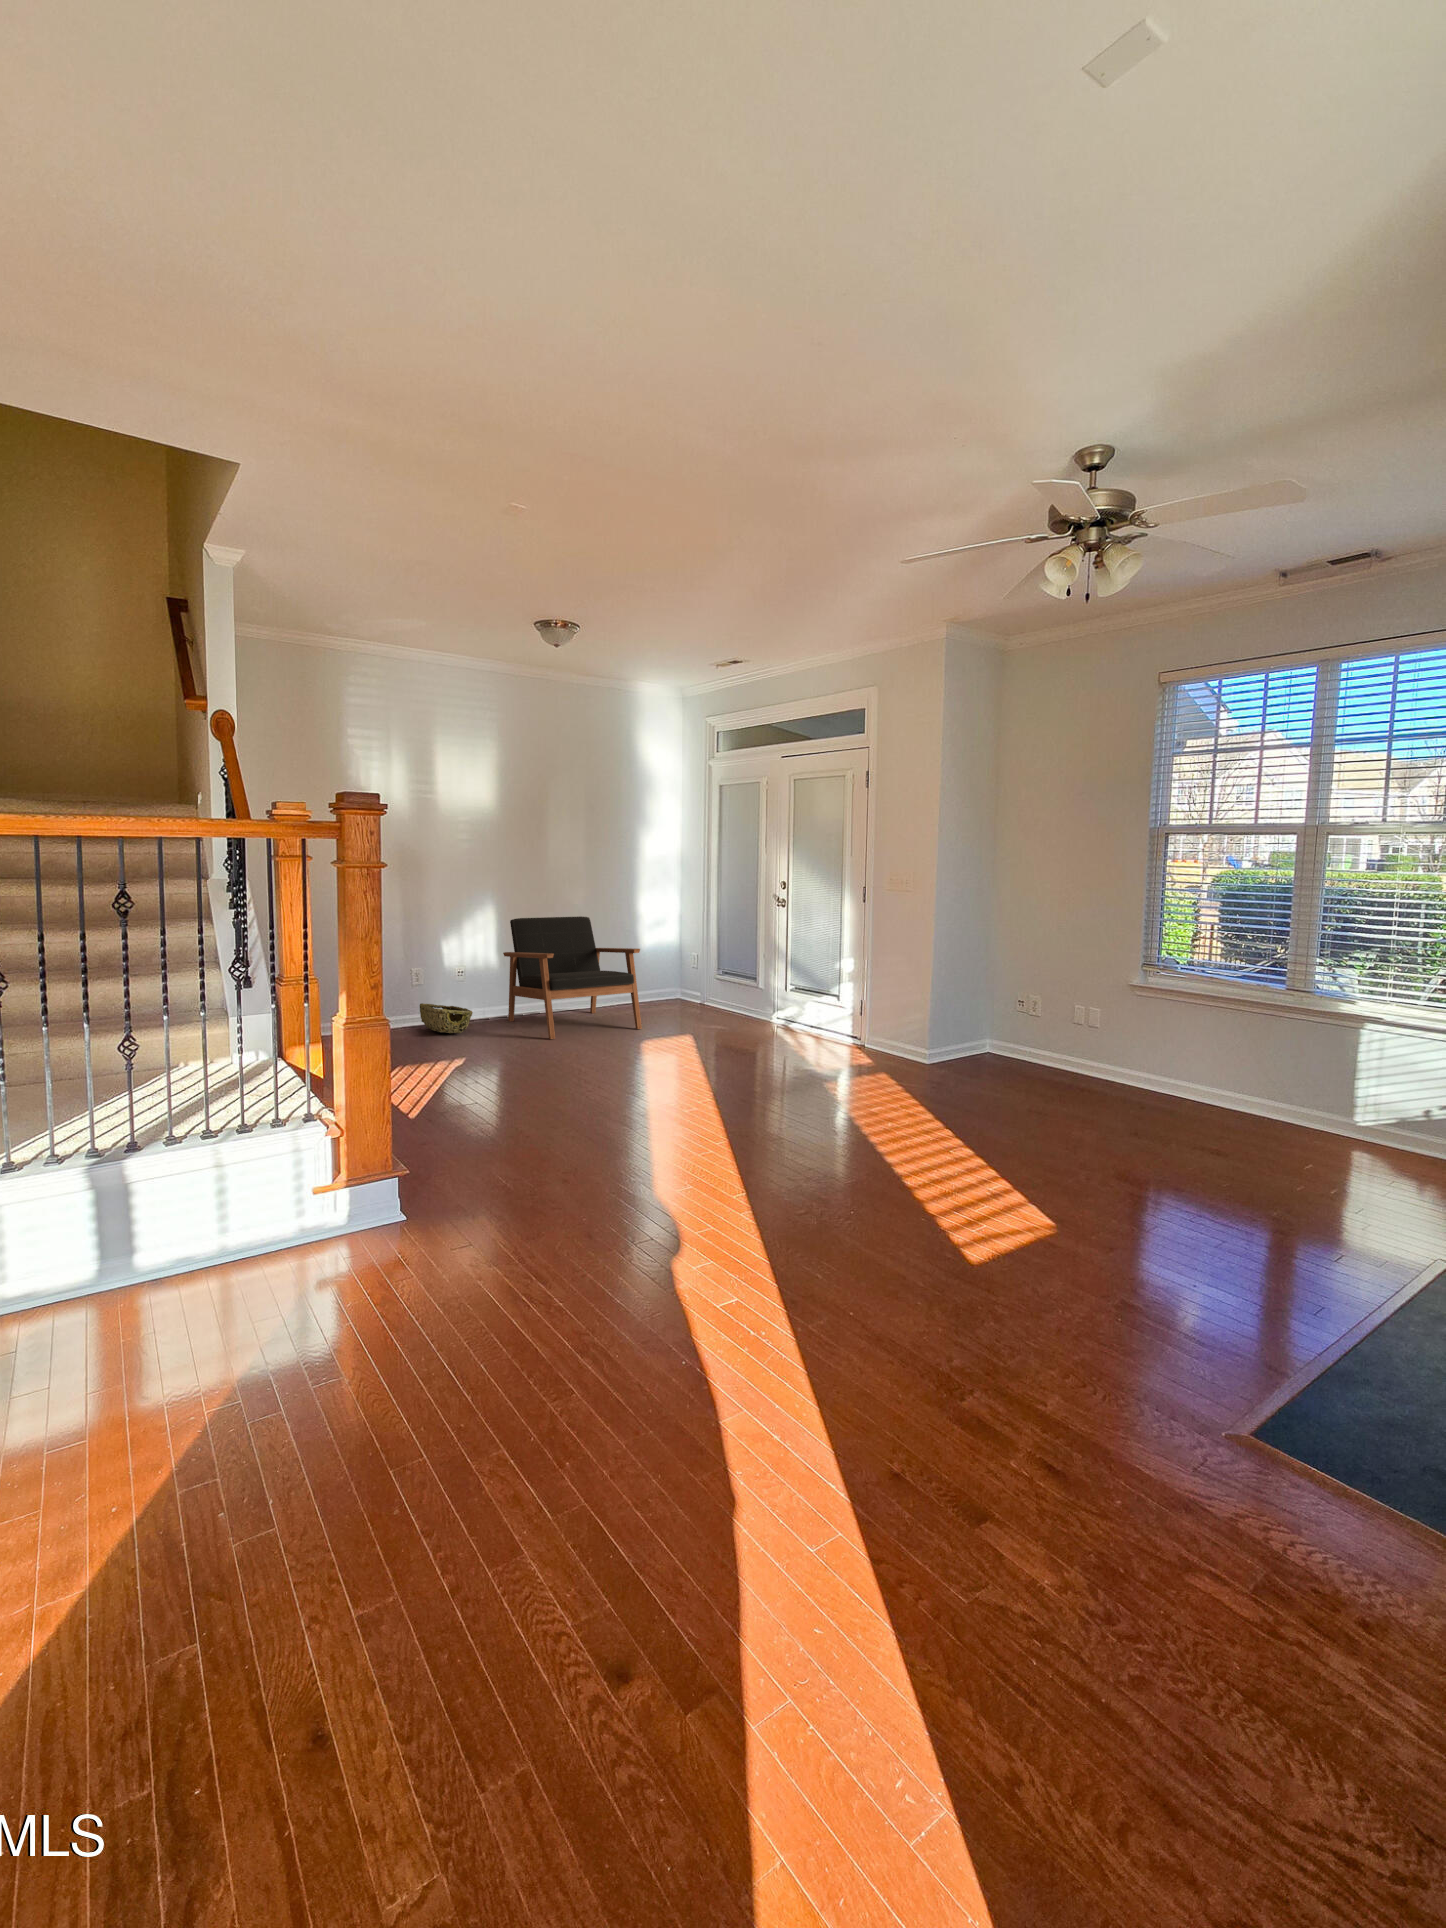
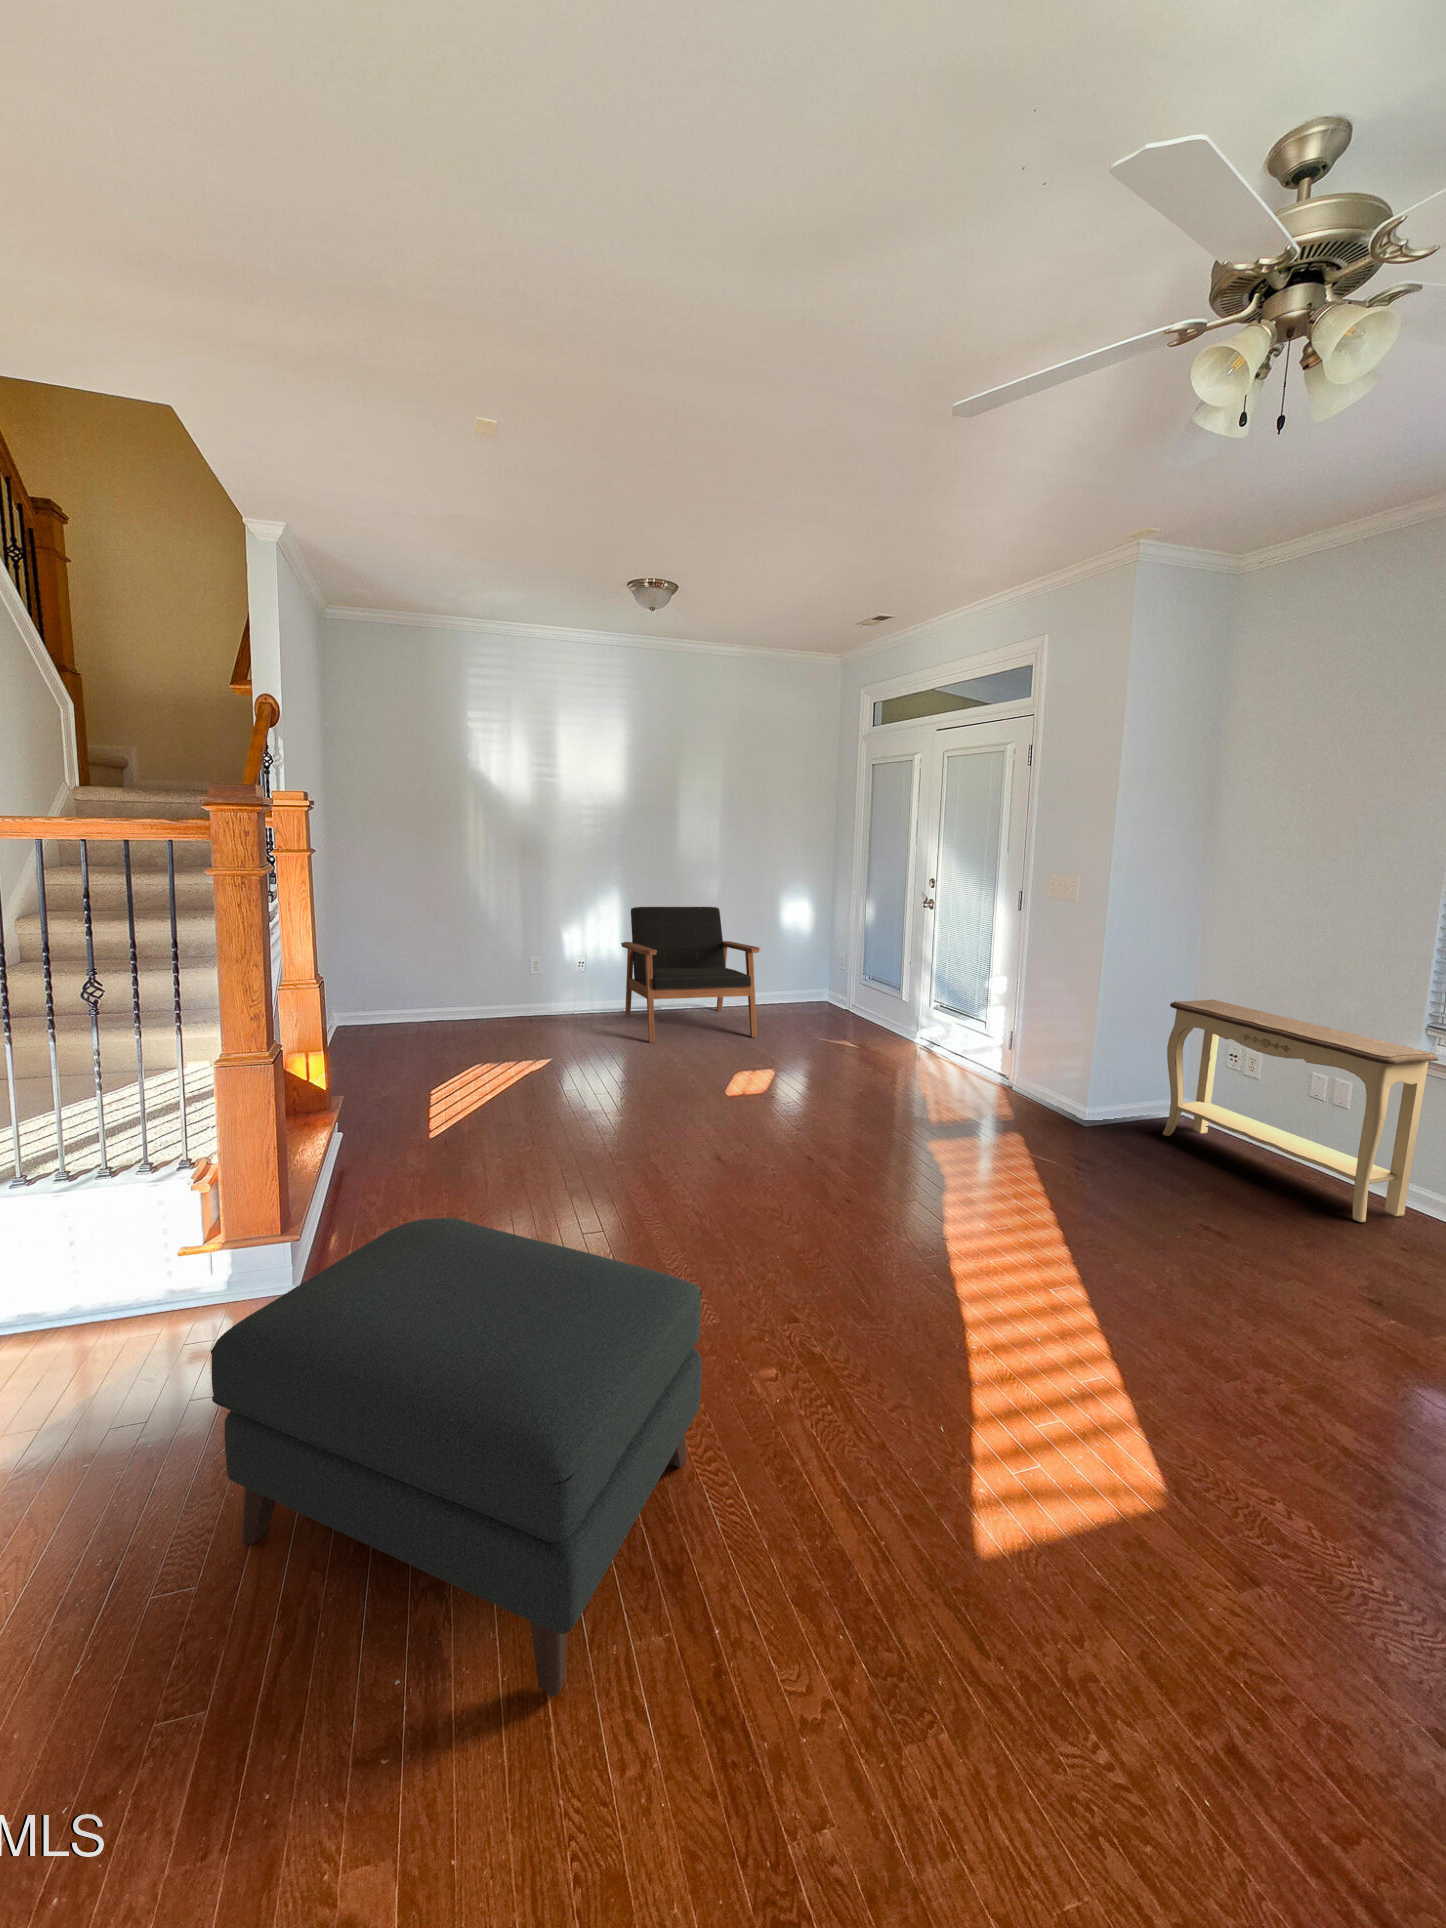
console table: none [979,960,1150,1097] -> present [1163,1000,1438,1222]
woven basket: present [420,1003,473,1034] -> none [531,991,578,1026]
ottoman: none [499,1114,799,1351] -> present [211,1218,702,1696]

